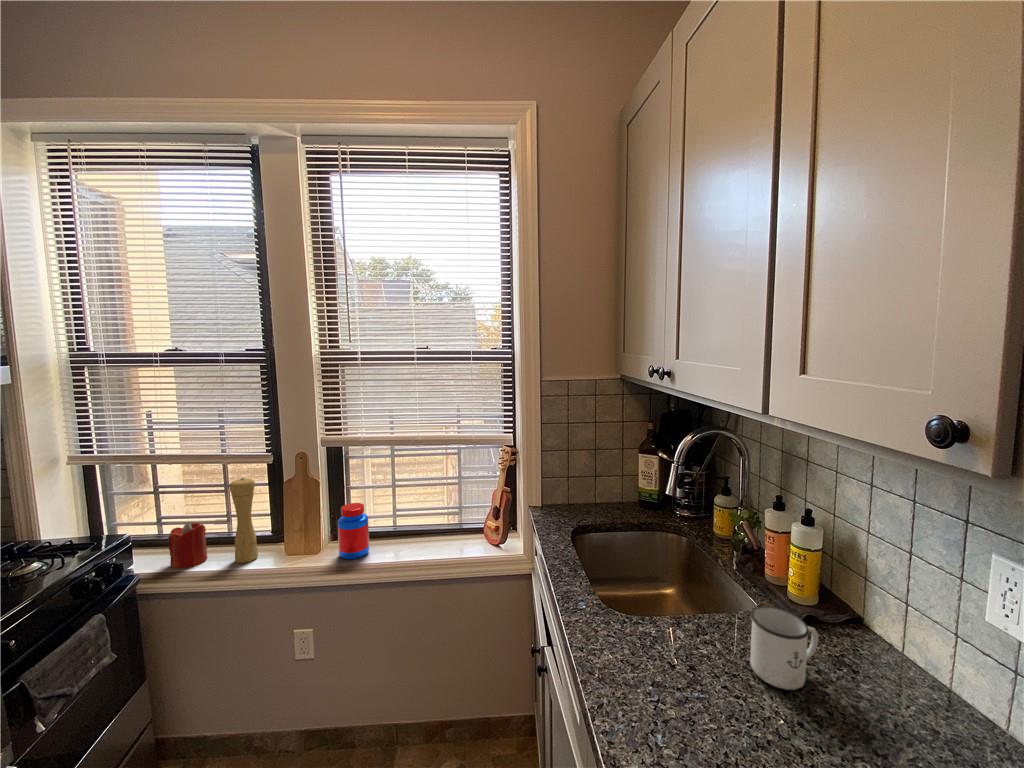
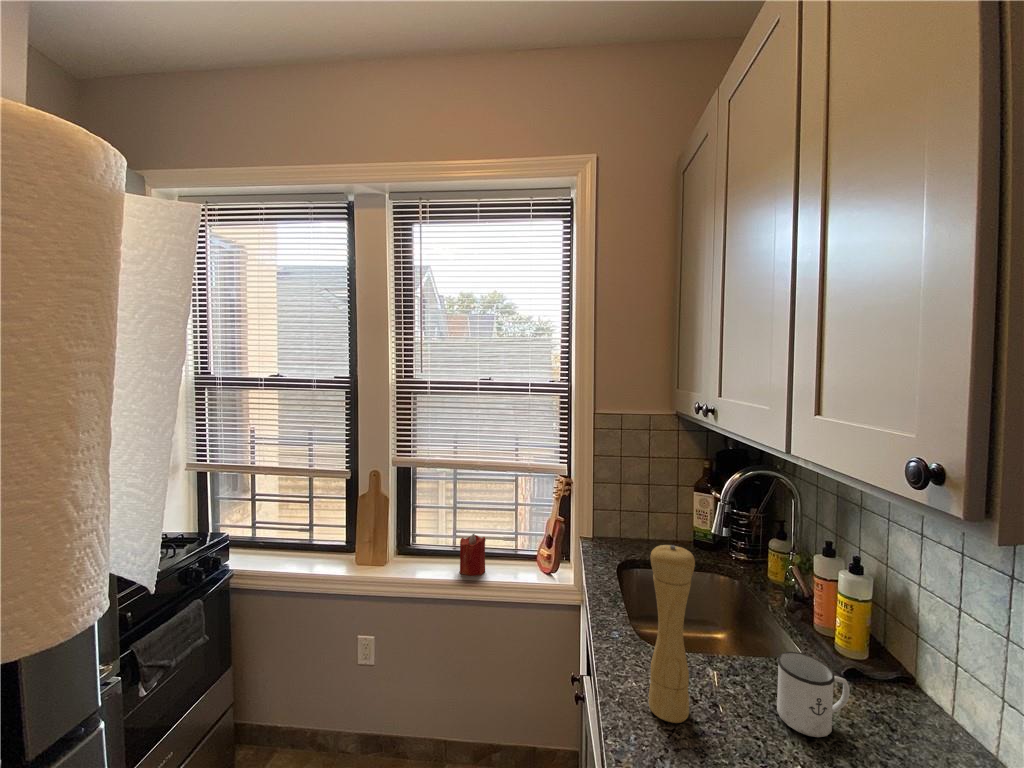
pepper mill: present [229,478,258,563] -> present [649,545,695,723]
jar: present [338,503,369,559] -> none [401,521,428,574]
candle: present [169,522,207,569] -> present [460,534,486,576]

